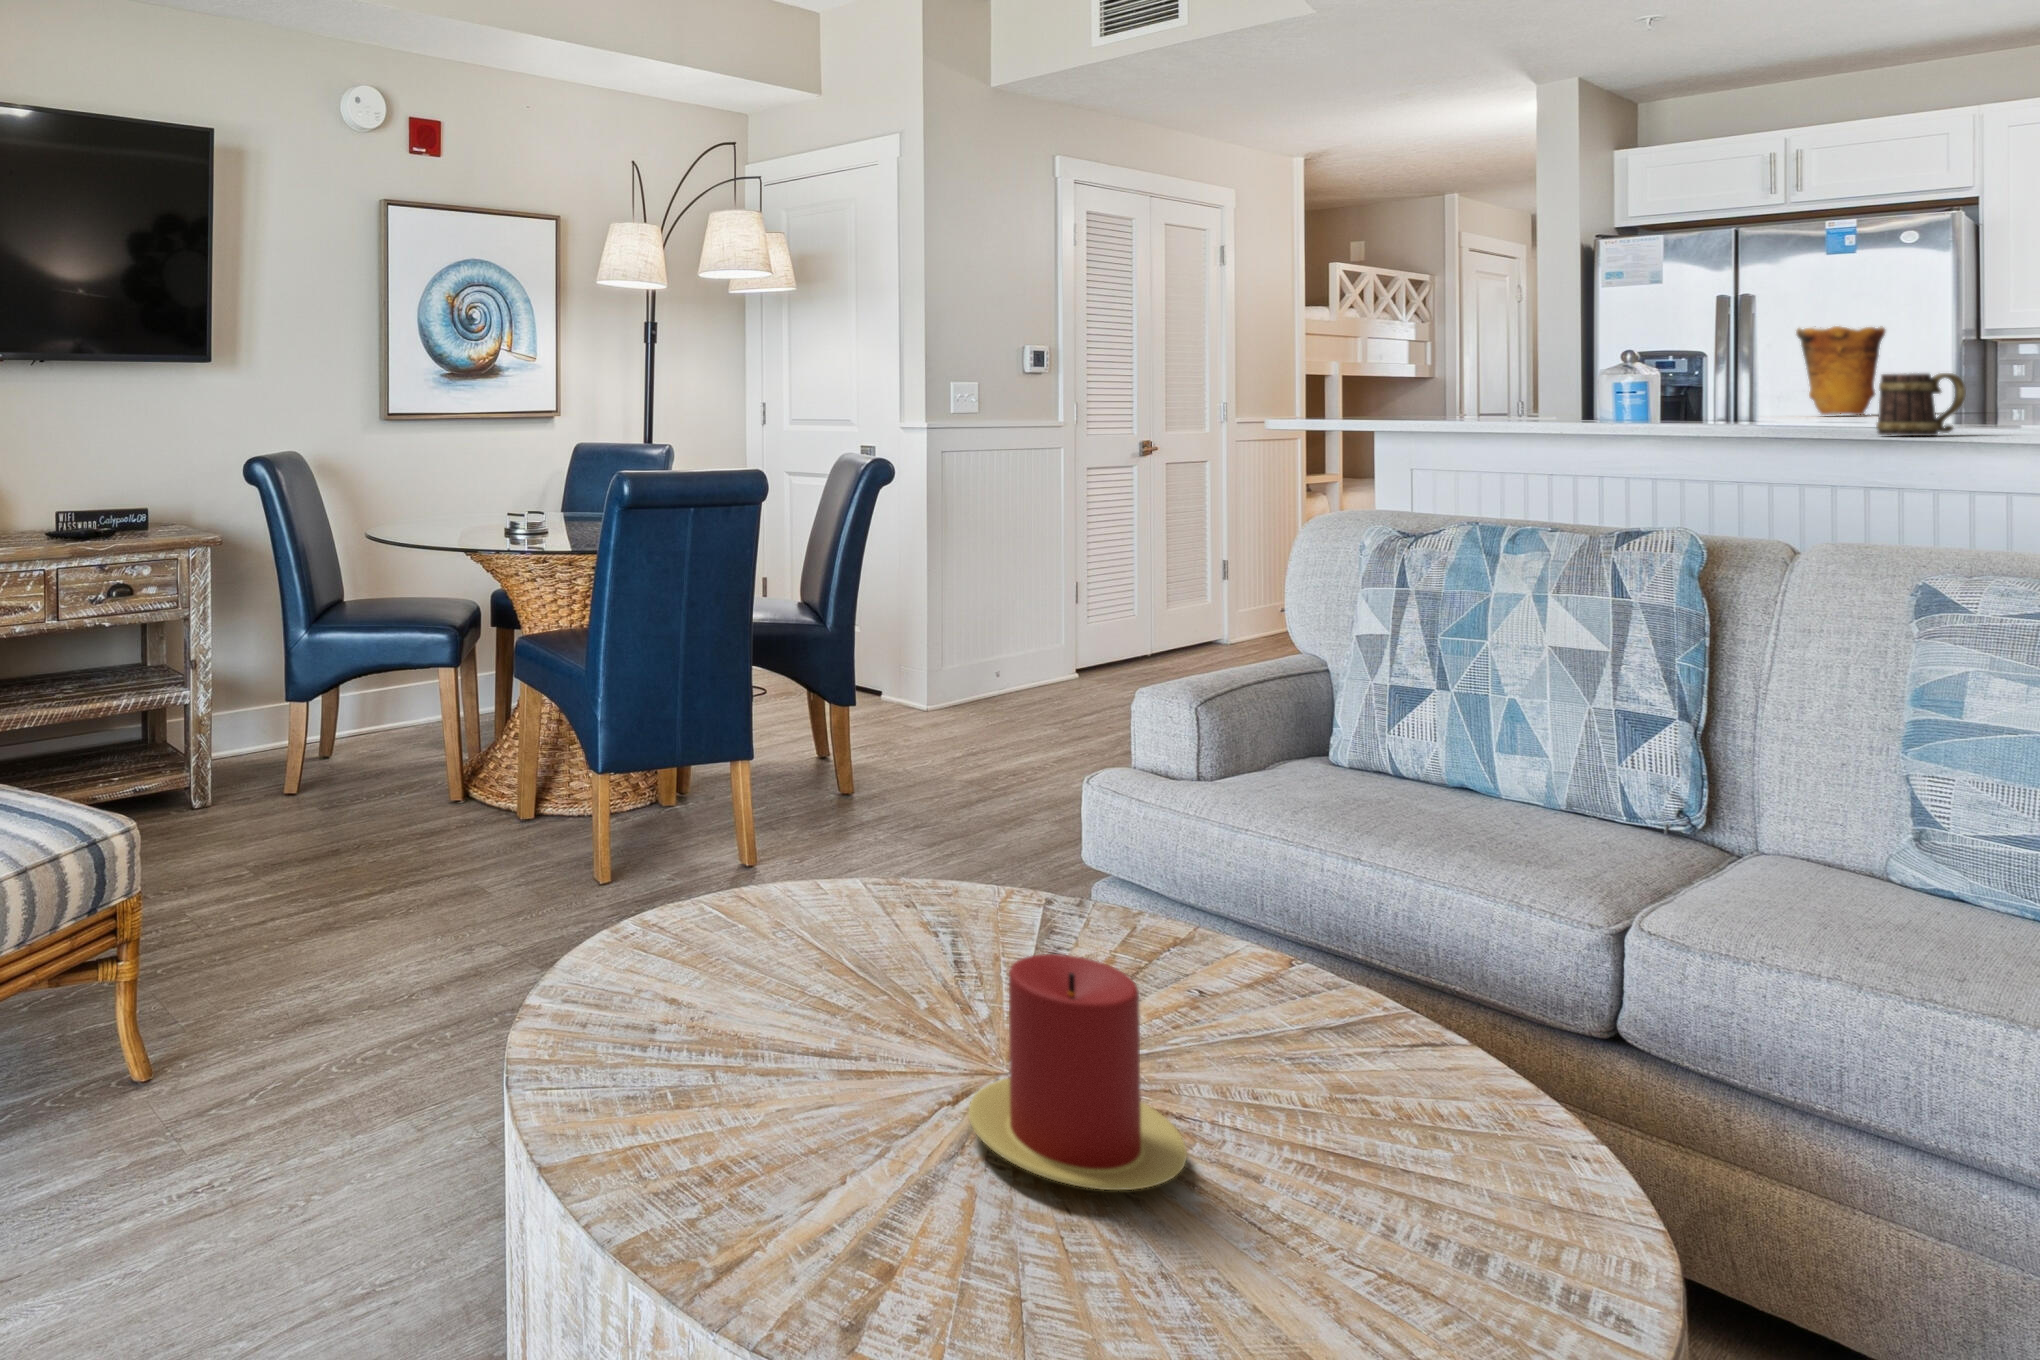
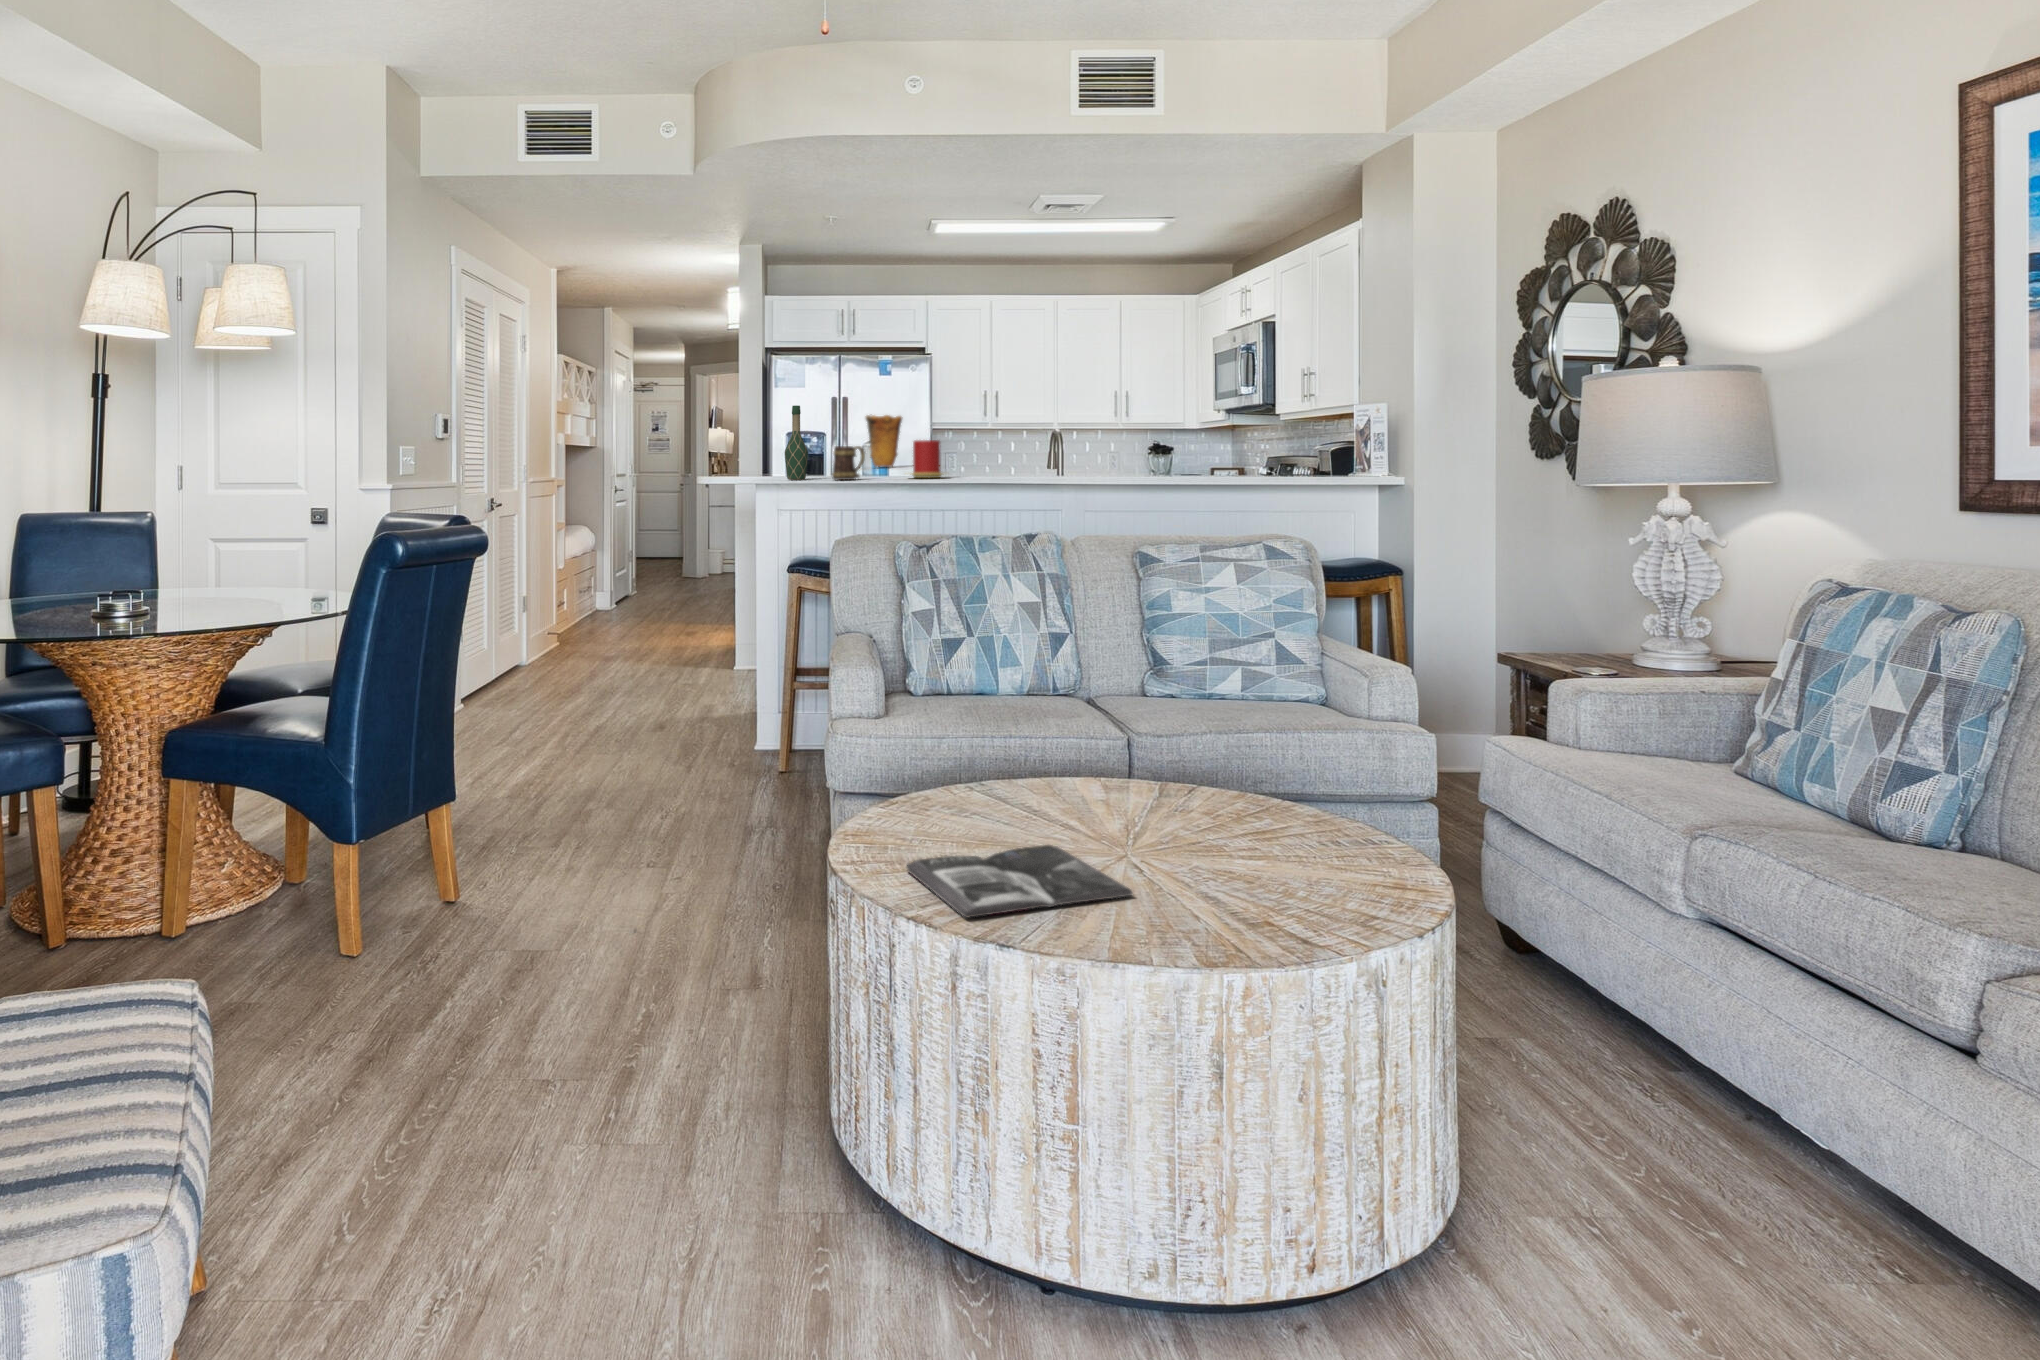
wine bottle: none [1437,321,1480,432] -> present [785,405,808,480]
mug: present [1876,373,1966,436] -> present [832,446,865,480]
magazine: none [668,927,980,1073] -> present [907,845,1132,917]
candle: present [968,954,1187,1190] -> present [912,440,942,478]

